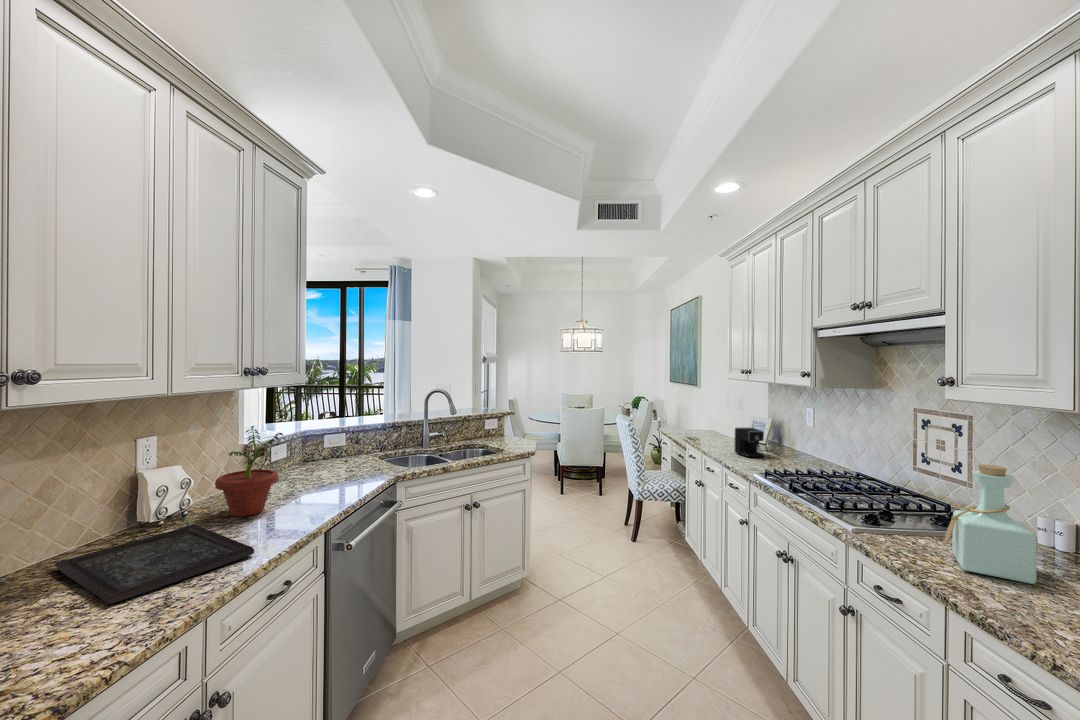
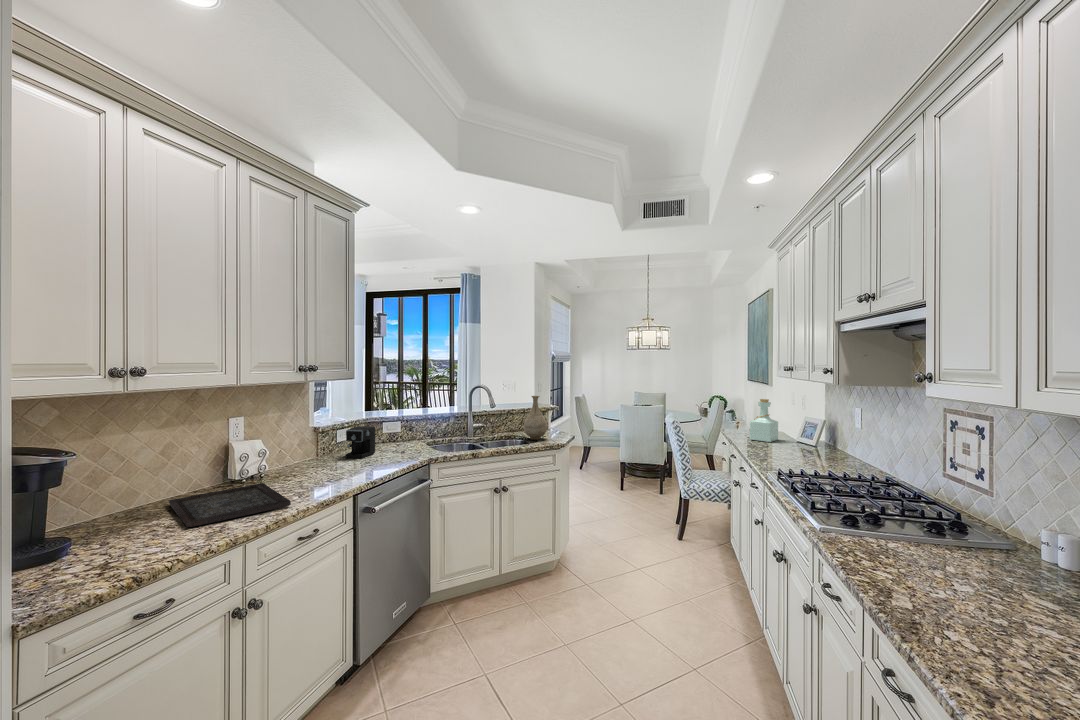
vase: none [484,401,510,448] -> present [524,396,547,440]
potted plant: present [215,426,283,516] -> none [281,411,331,480]
coffee maker: present [735,428,773,457] -> present [346,426,405,458]
bottle: present [944,464,1036,584] -> present [749,399,778,442]

